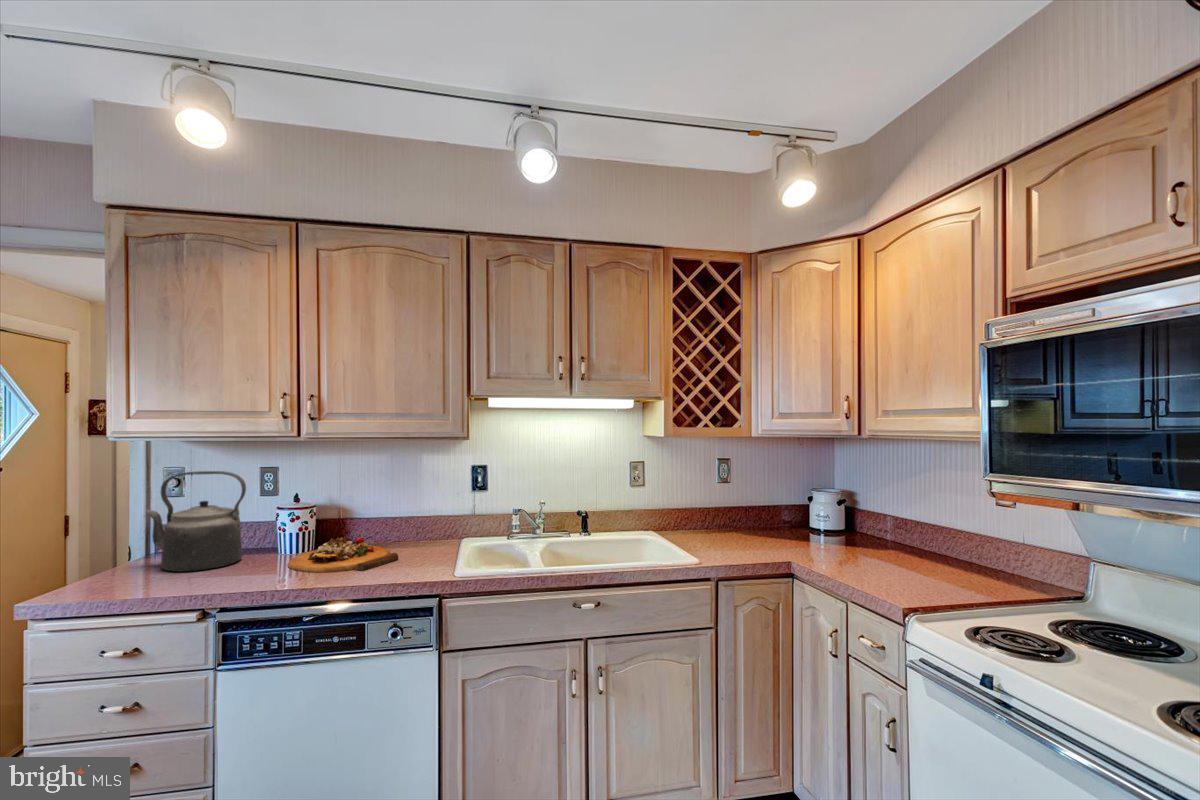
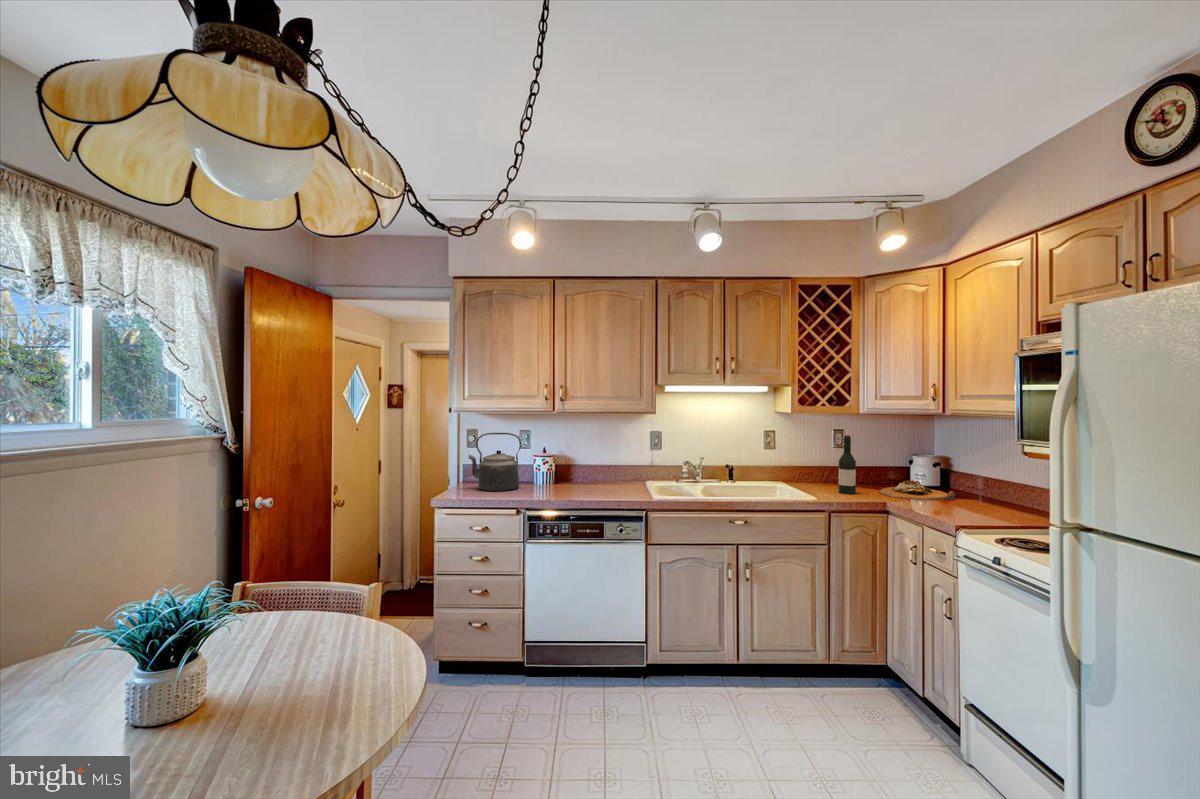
wine bottle: none [726,466,749,548] -> present [838,435,856,494]
cutting board: present [288,537,398,572] -> present [880,480,956,501]

